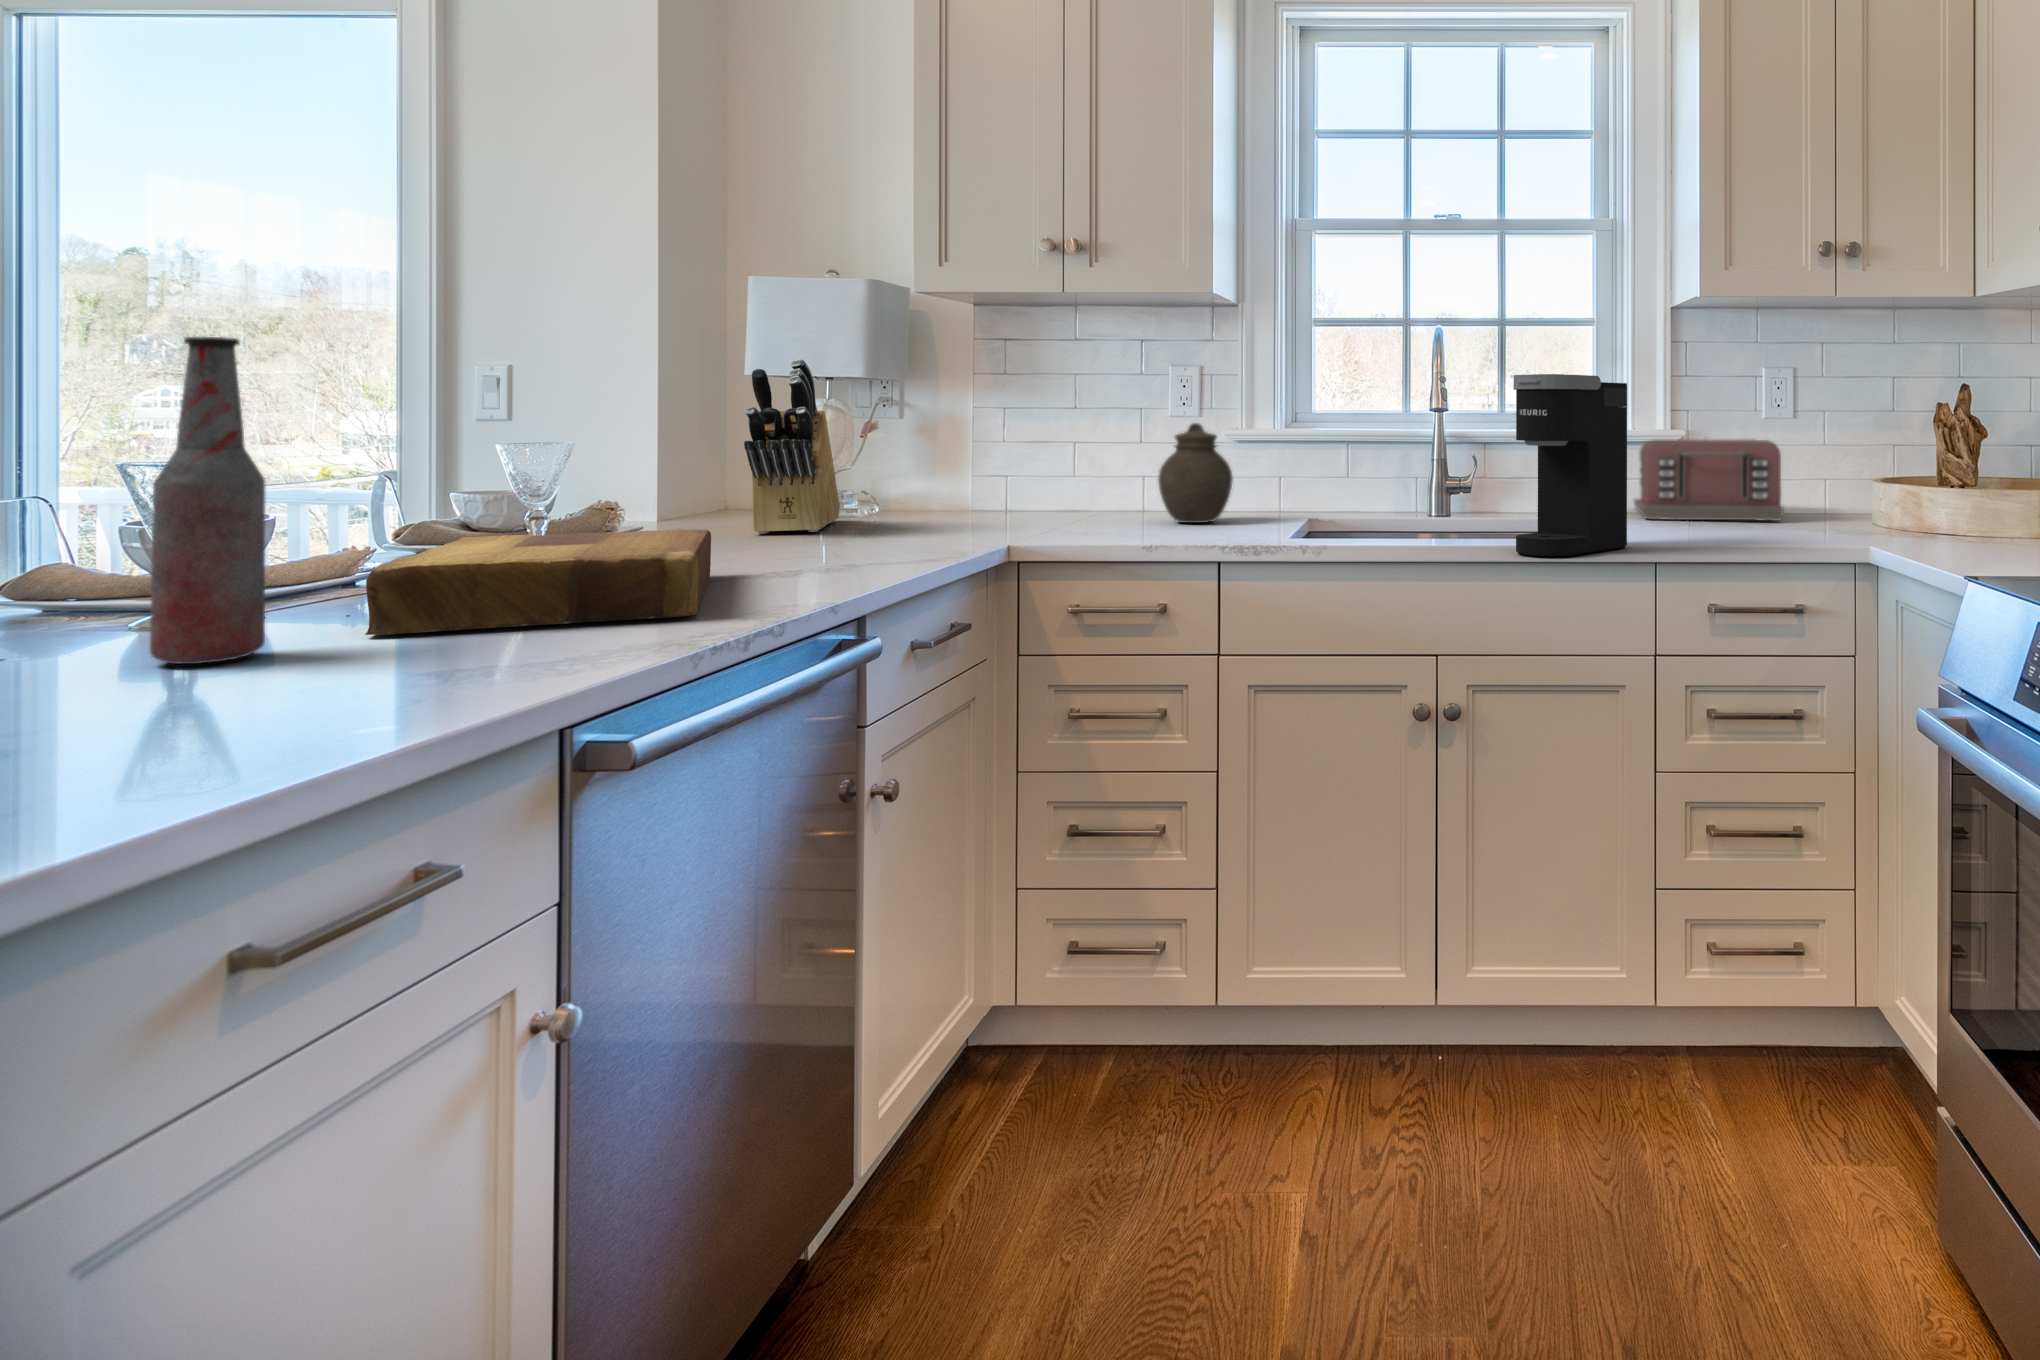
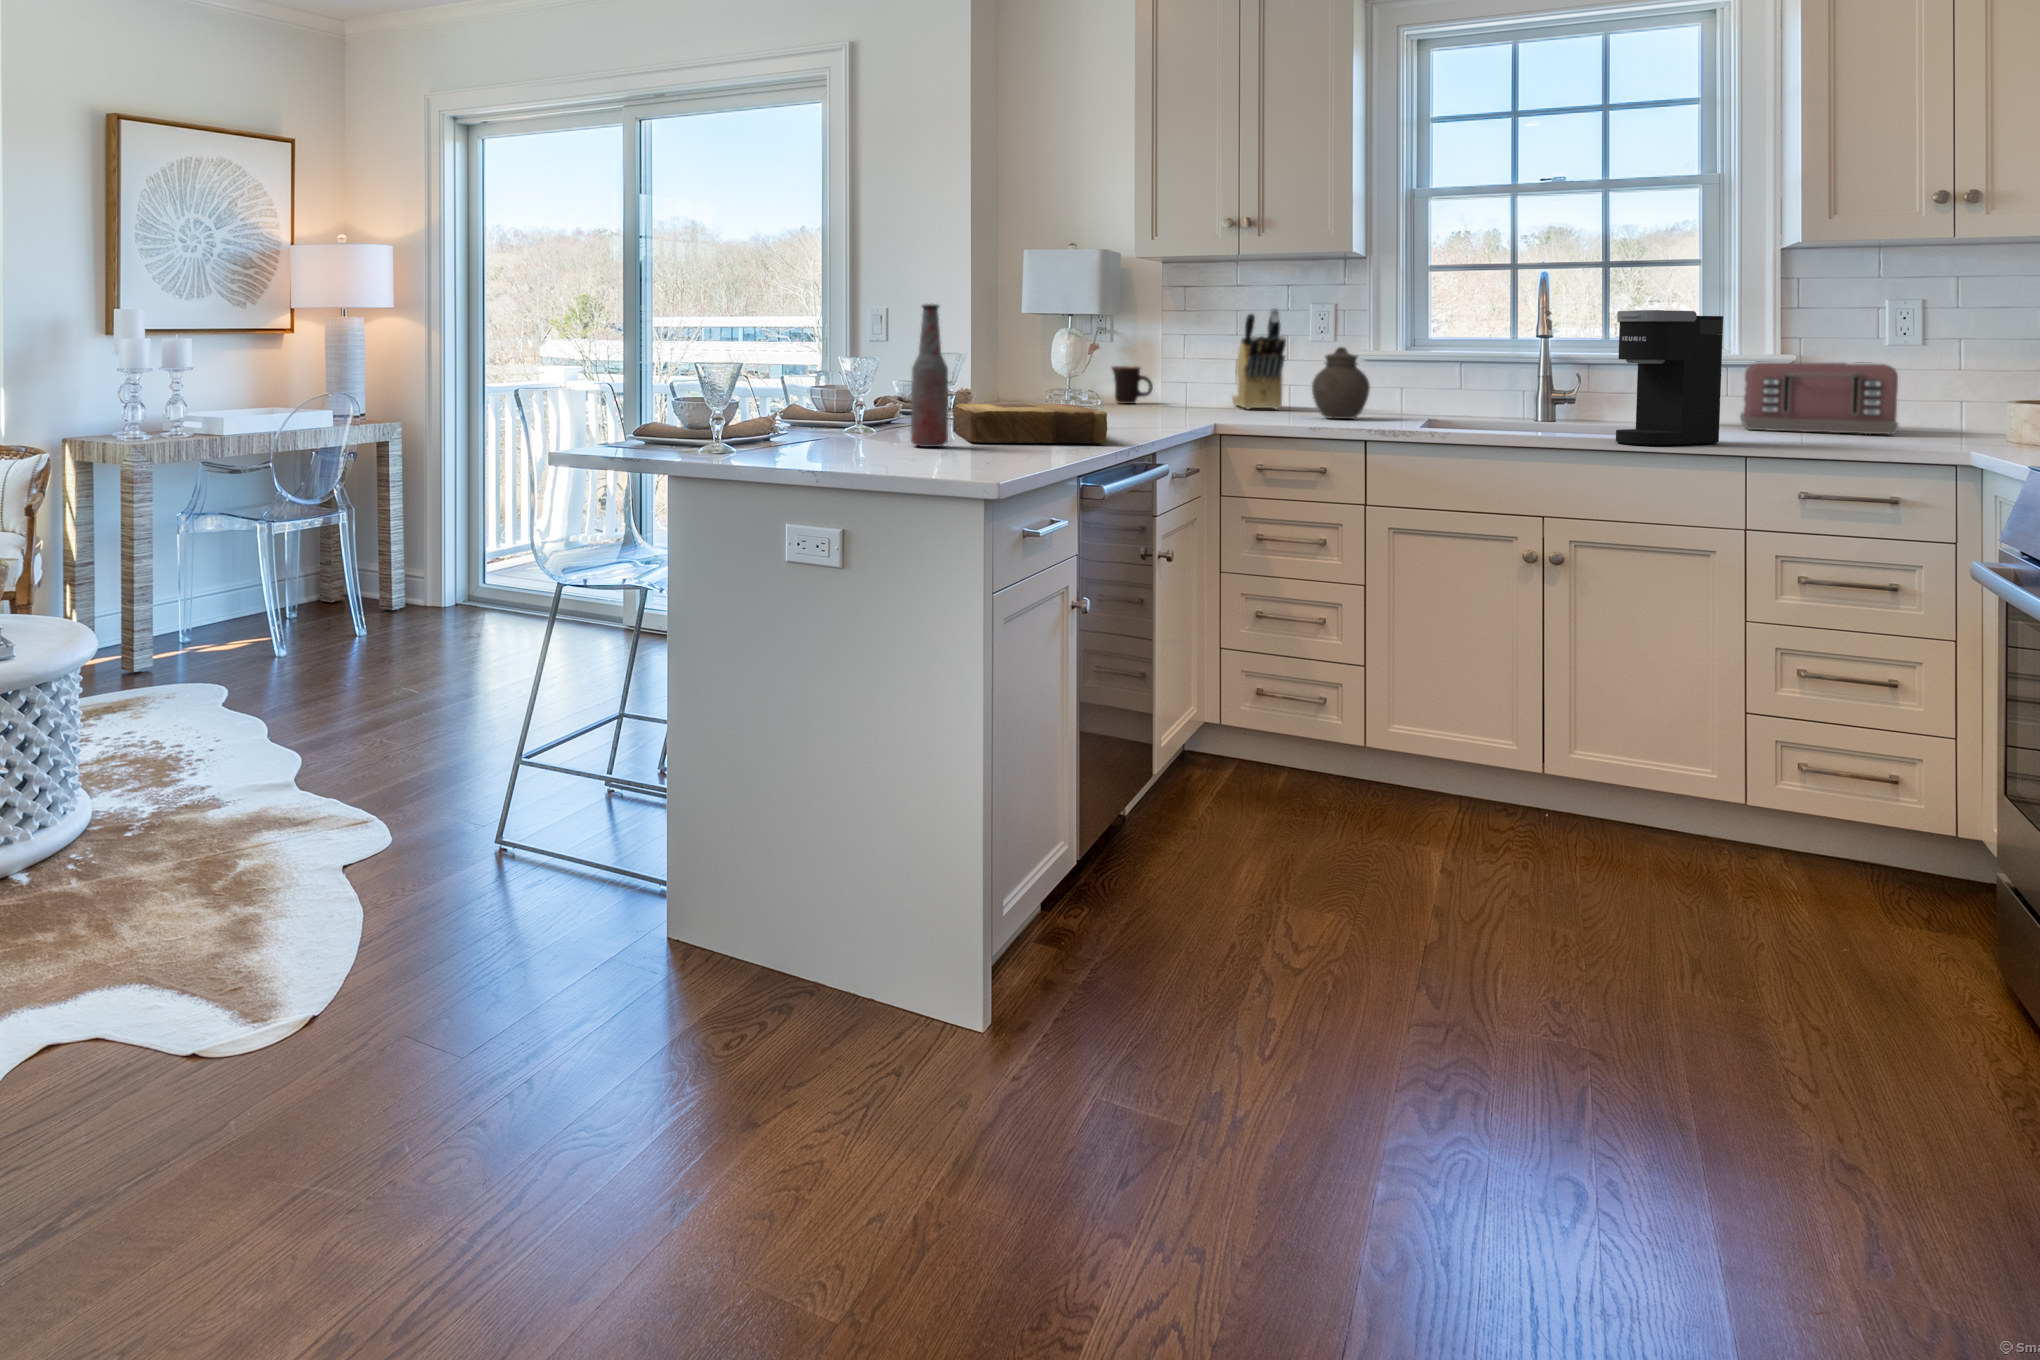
knife block: present [744,359,840,534] -> present [1232,308,1286,409]
mug: none [905,451,964,505] -> present [1112,366,1153,404]

